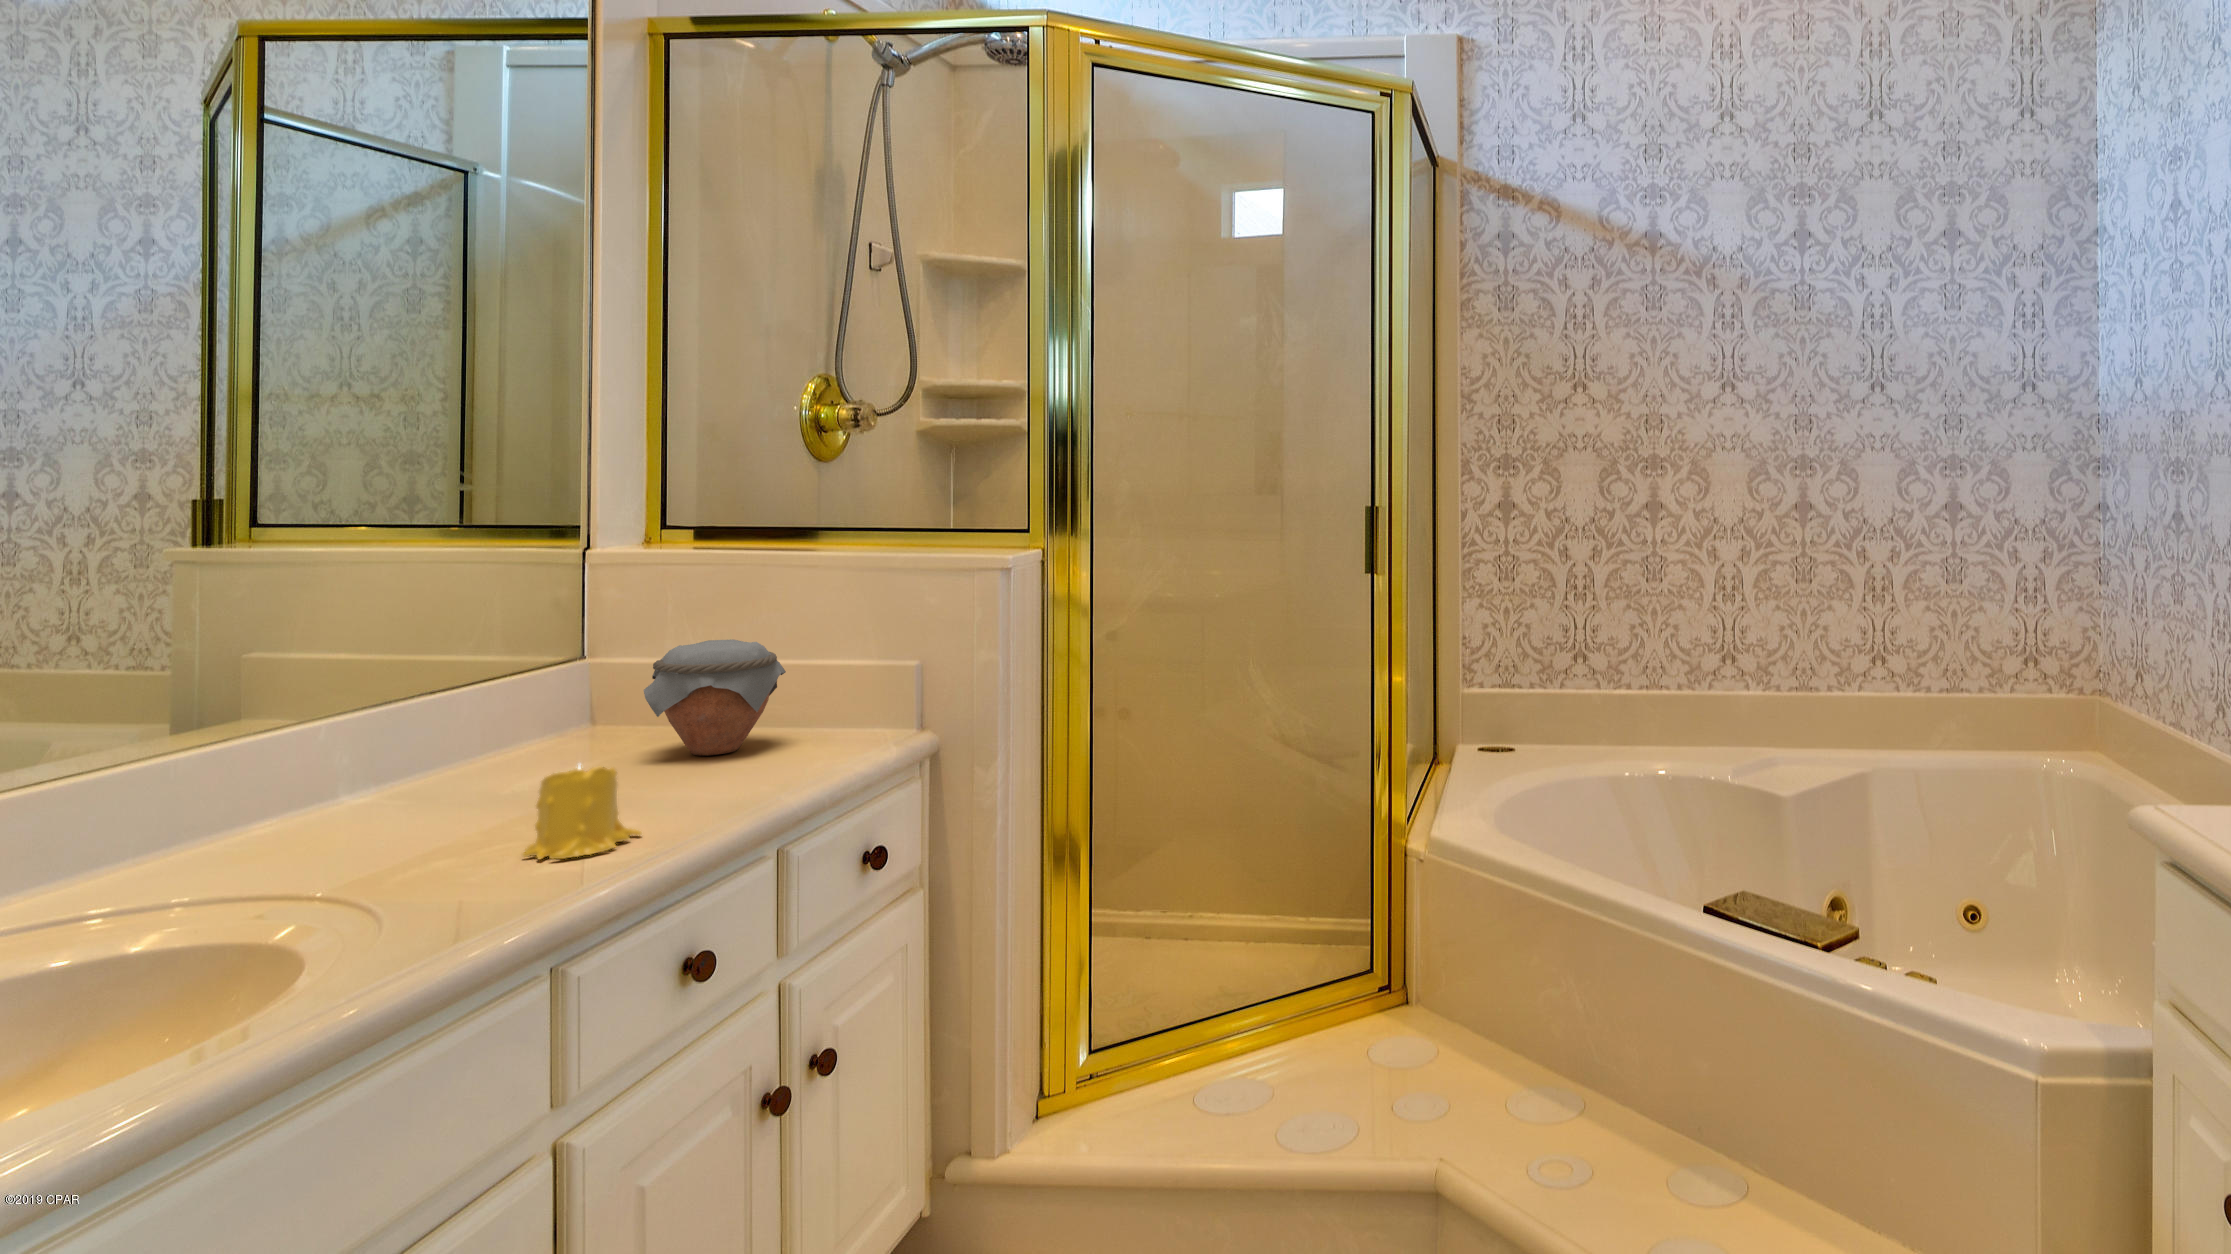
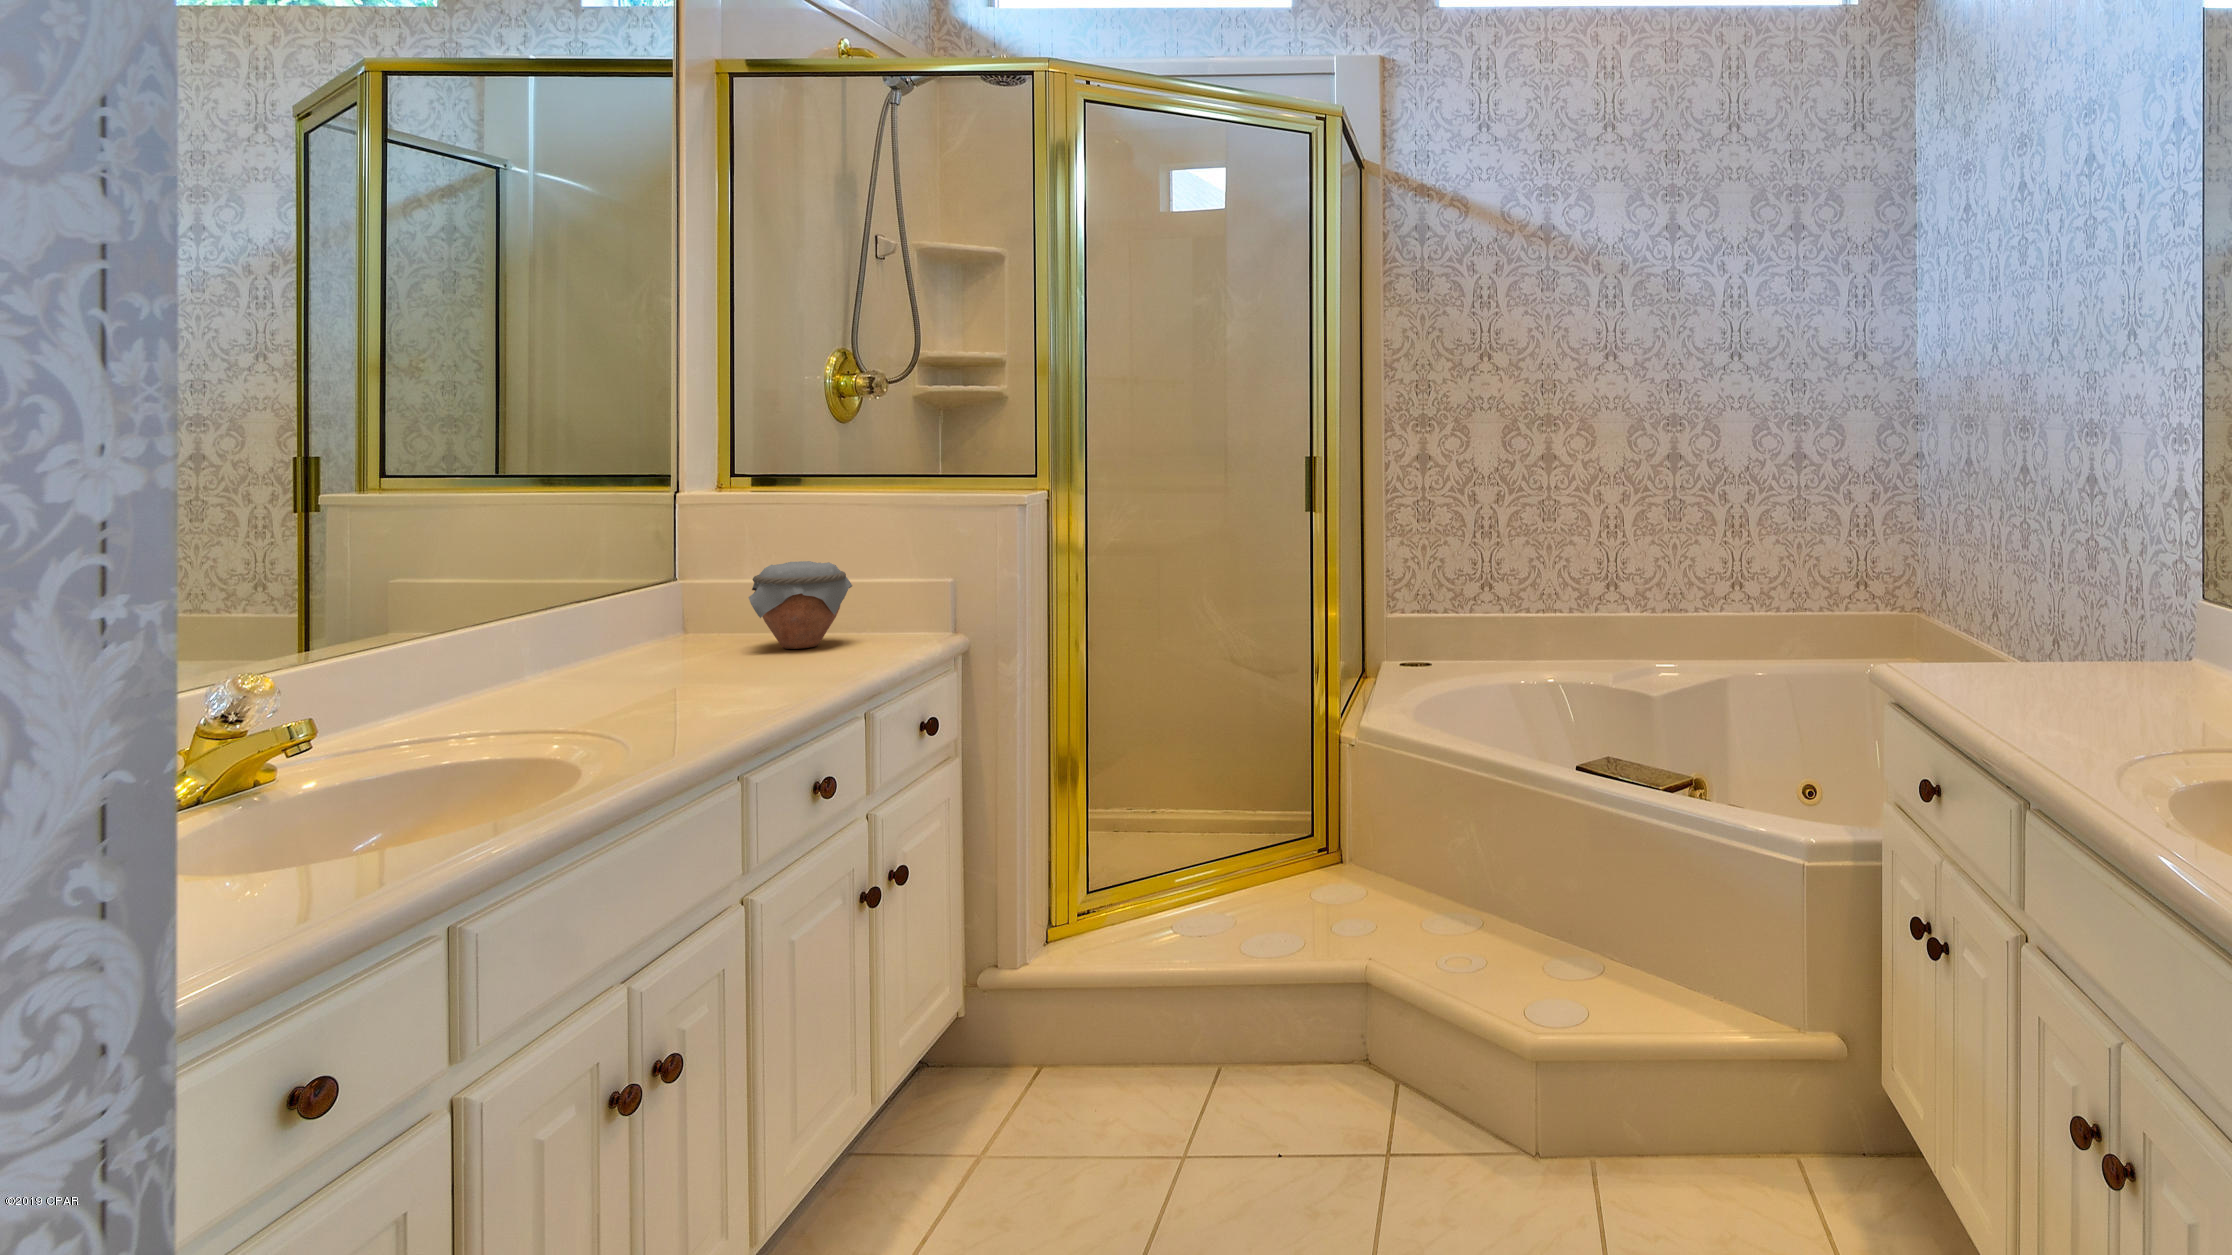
candle: present [522,766,641,859] -> none [703,635,781,703]

